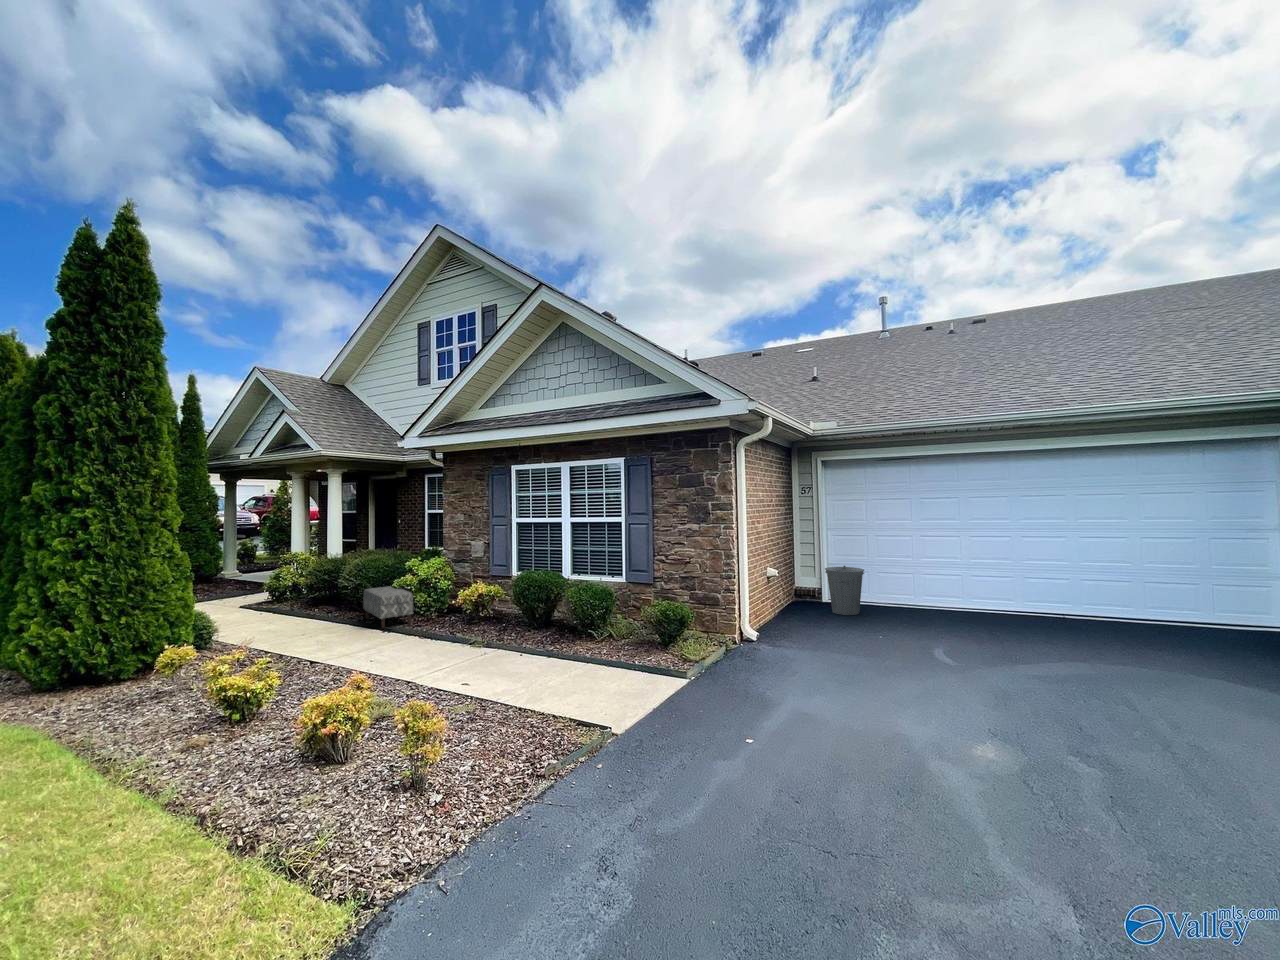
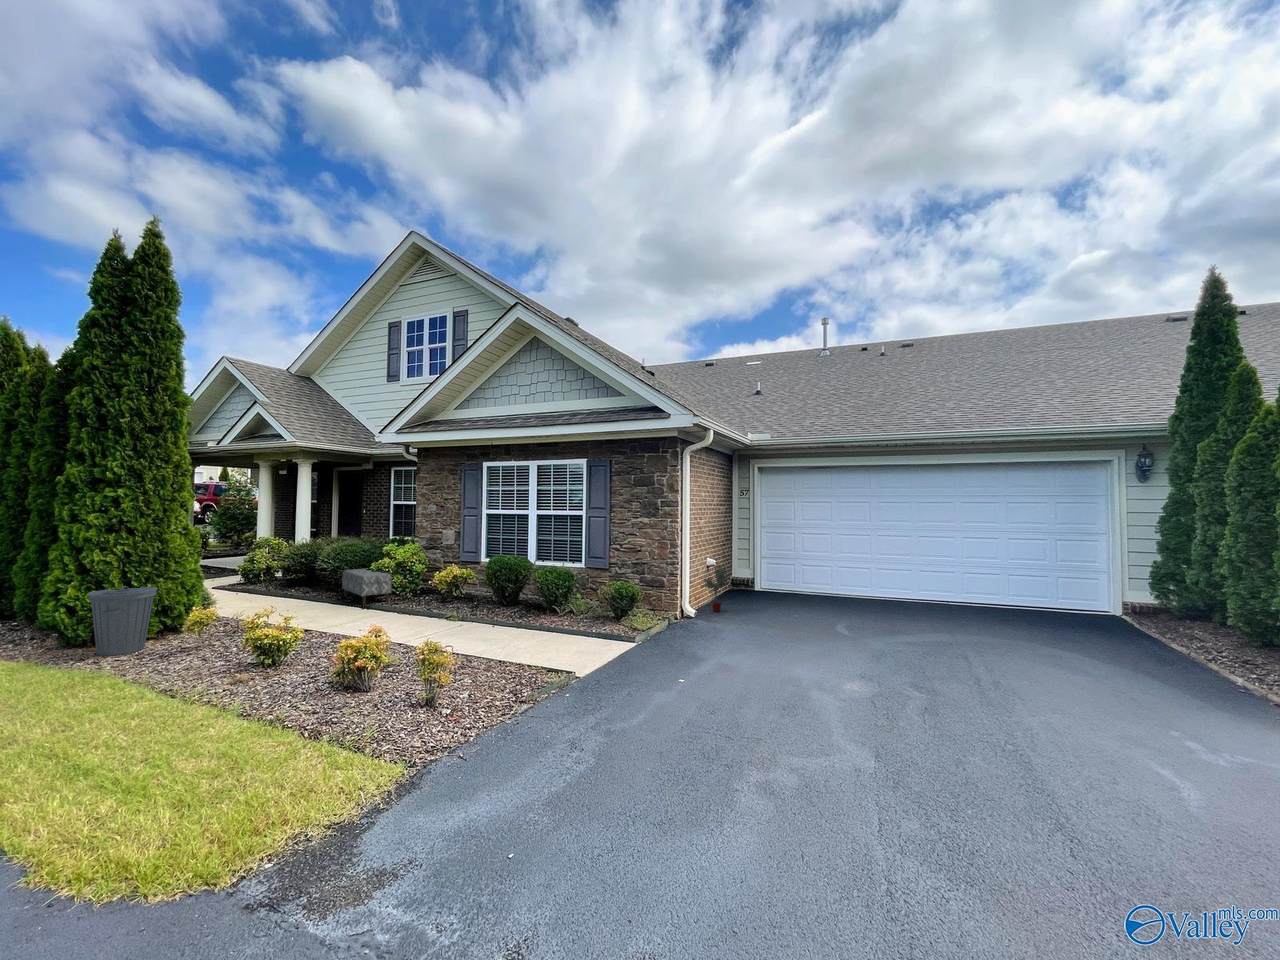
trash can: present [825,566,864,615] -> present [87,586,158,656]
potted tree: none [764,573,796,633] -> present [703,565,728,612]

